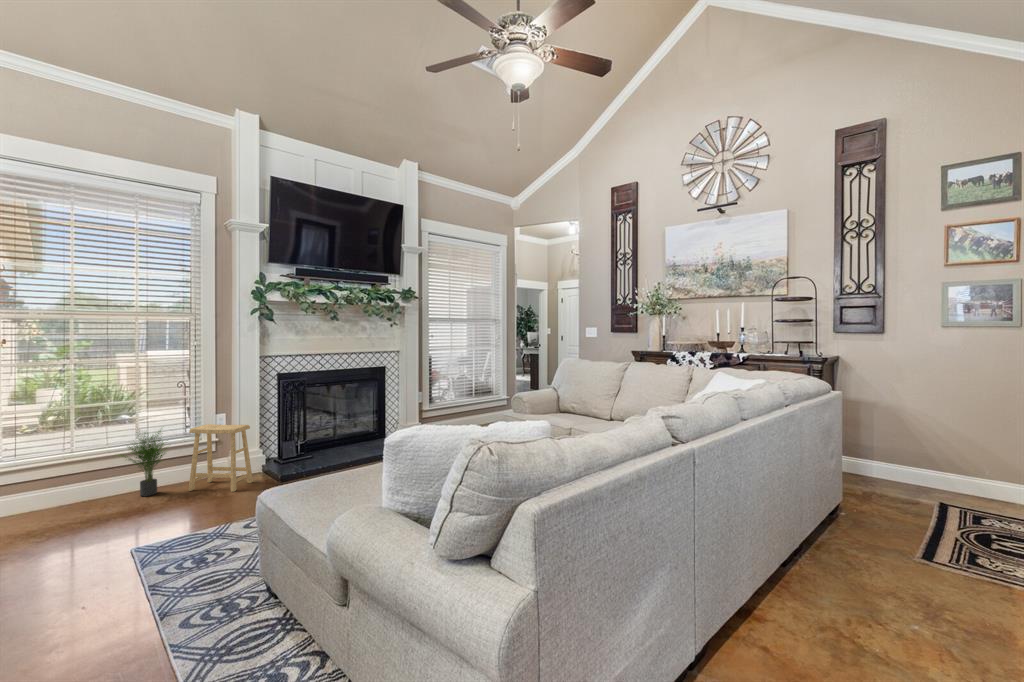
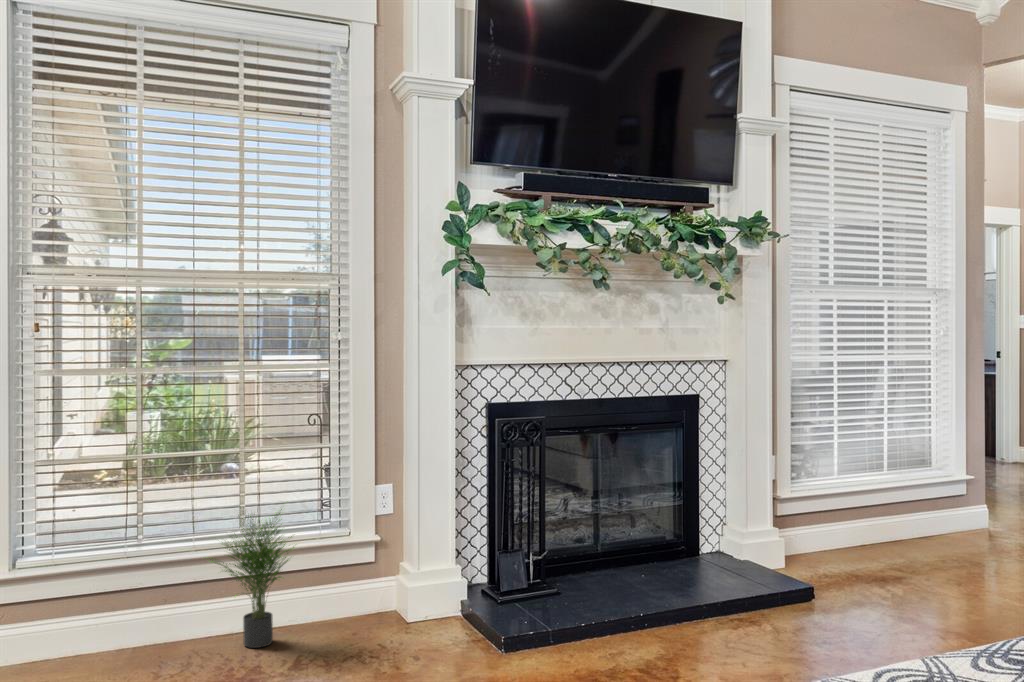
footstool: present [189,424,253,492] -> none [328,506,447,660]

